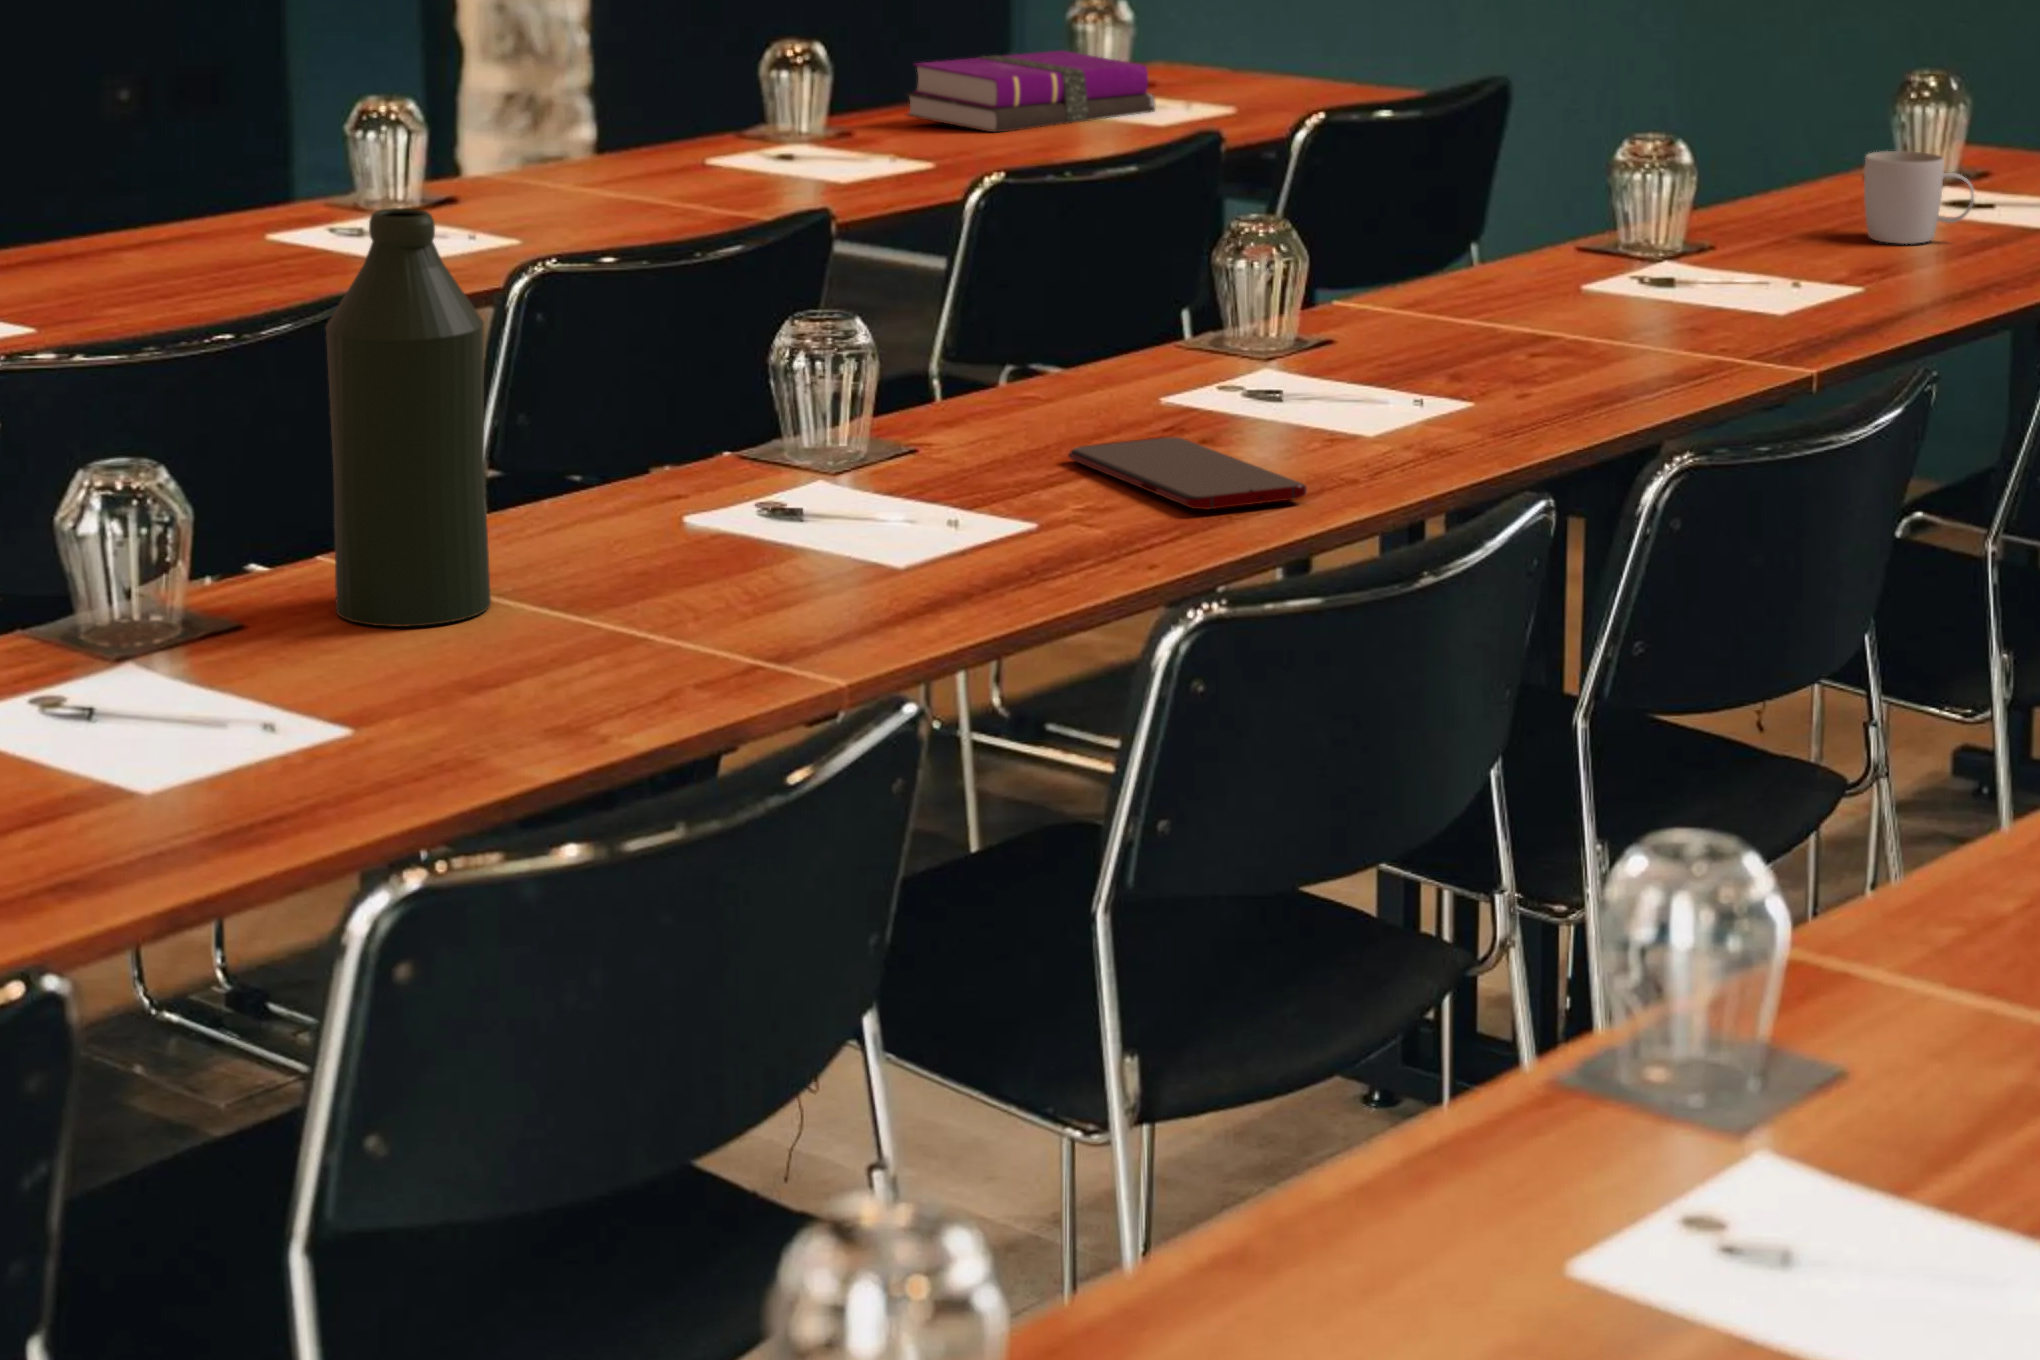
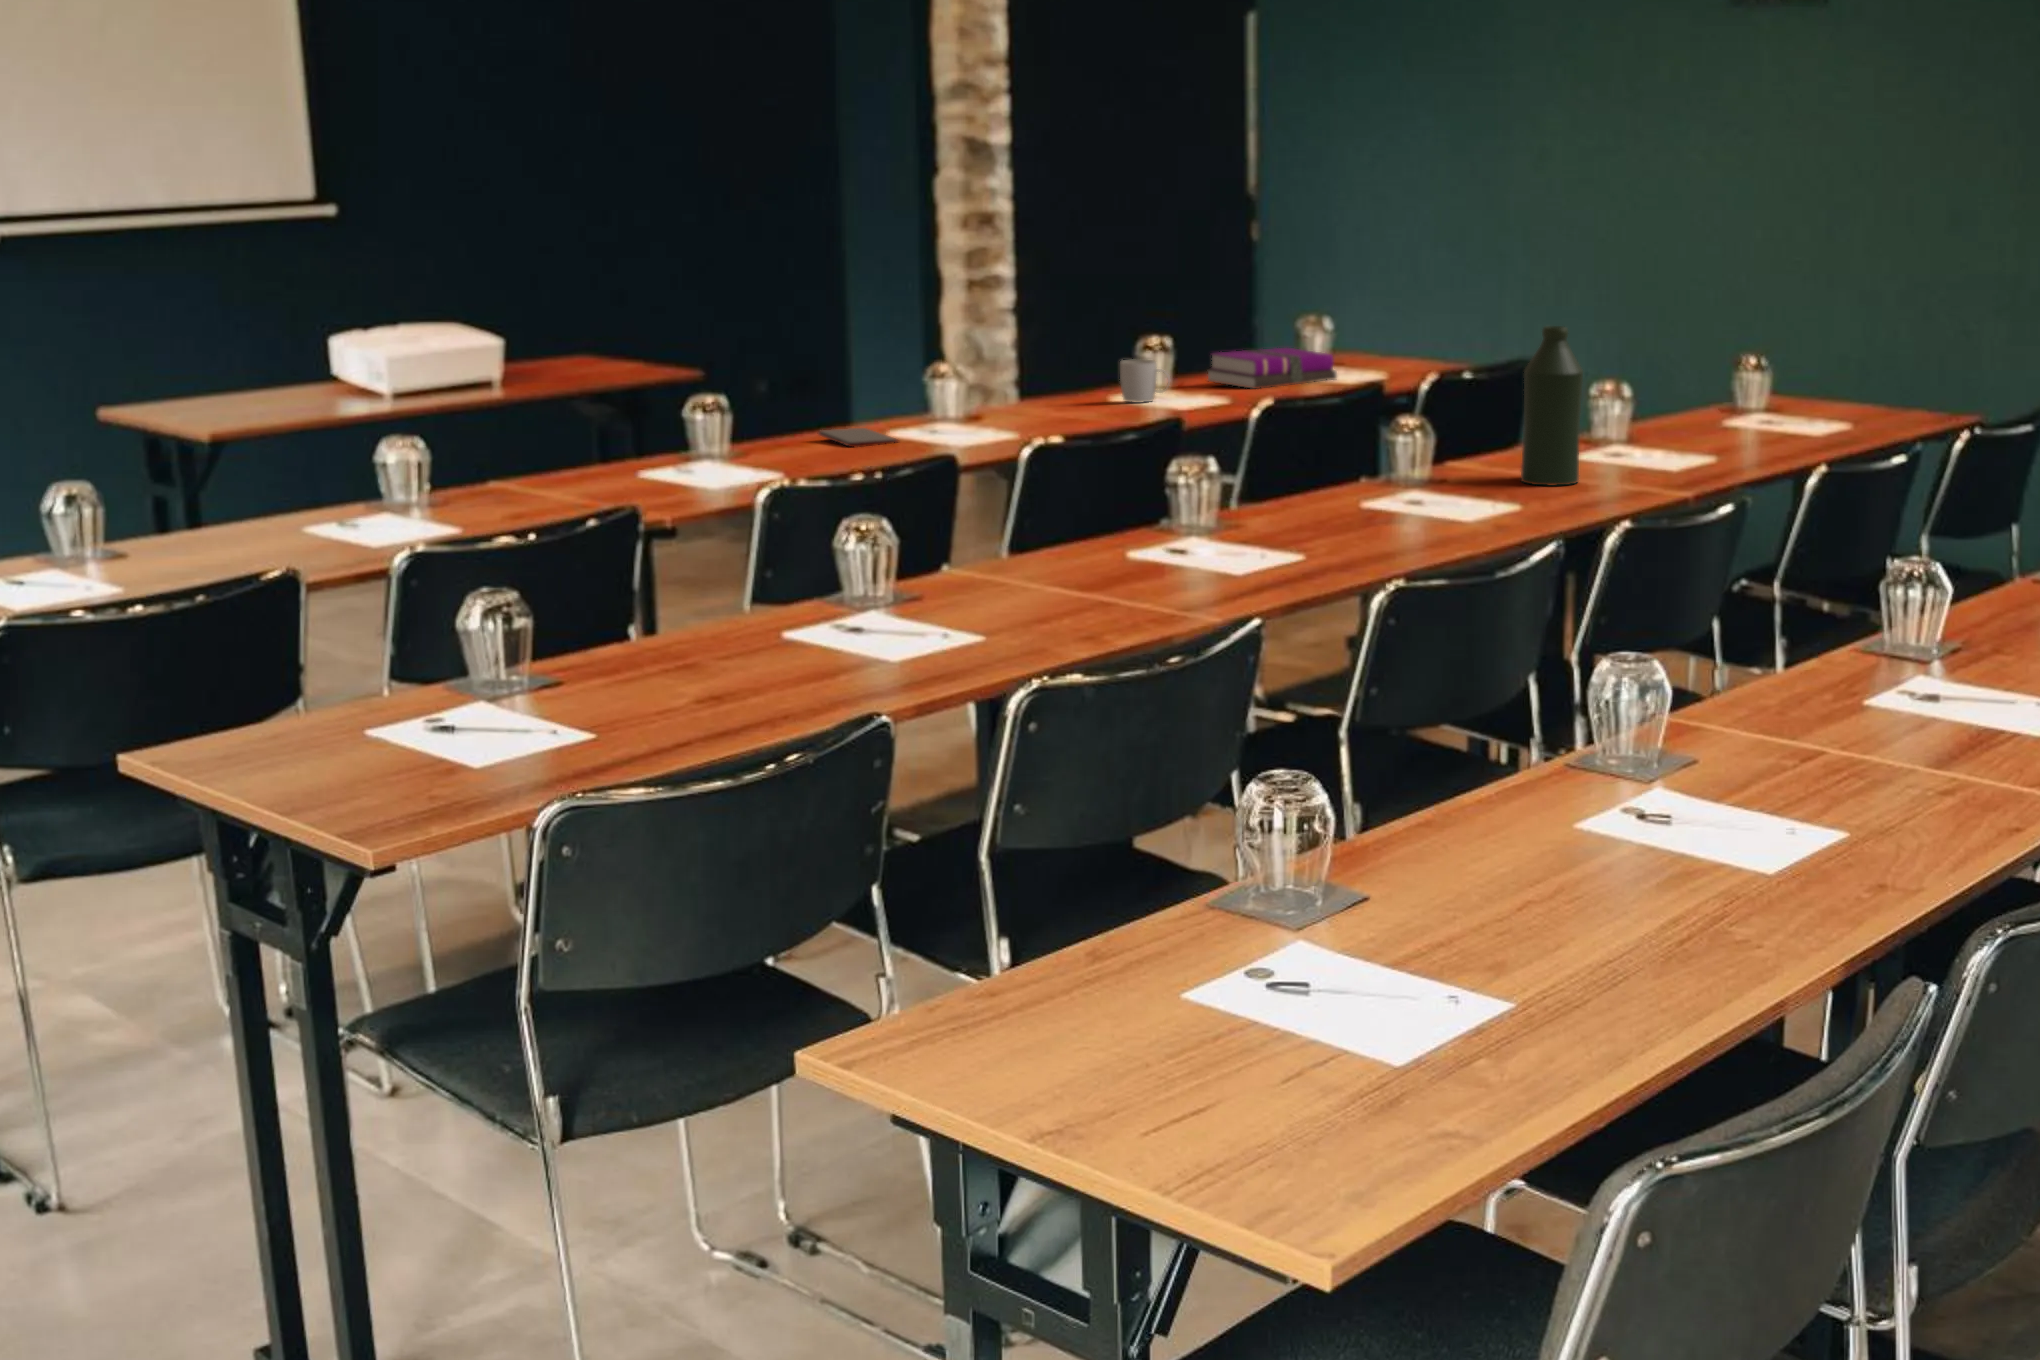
mug: present [1864,151,1974,244] -> present [1120,360,1165,403]
bottle: present [326,208,491,627] -> present [1521,326,1583,486]
smartphone: present [1068,437,1307,509] -> present [818,428,899,447]

